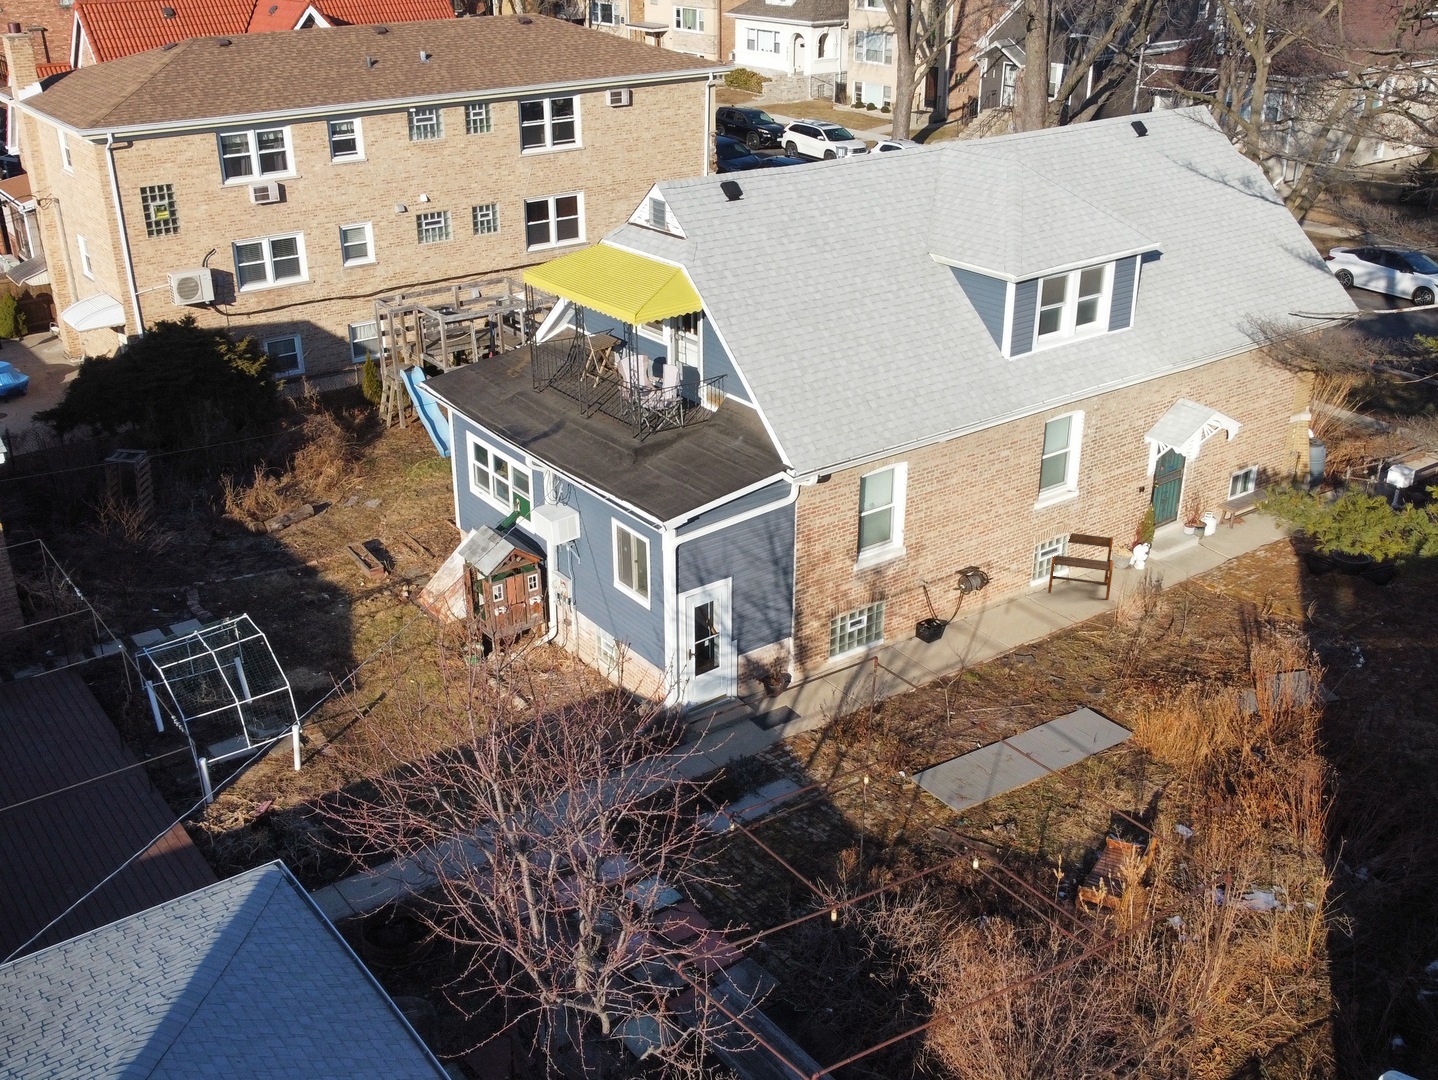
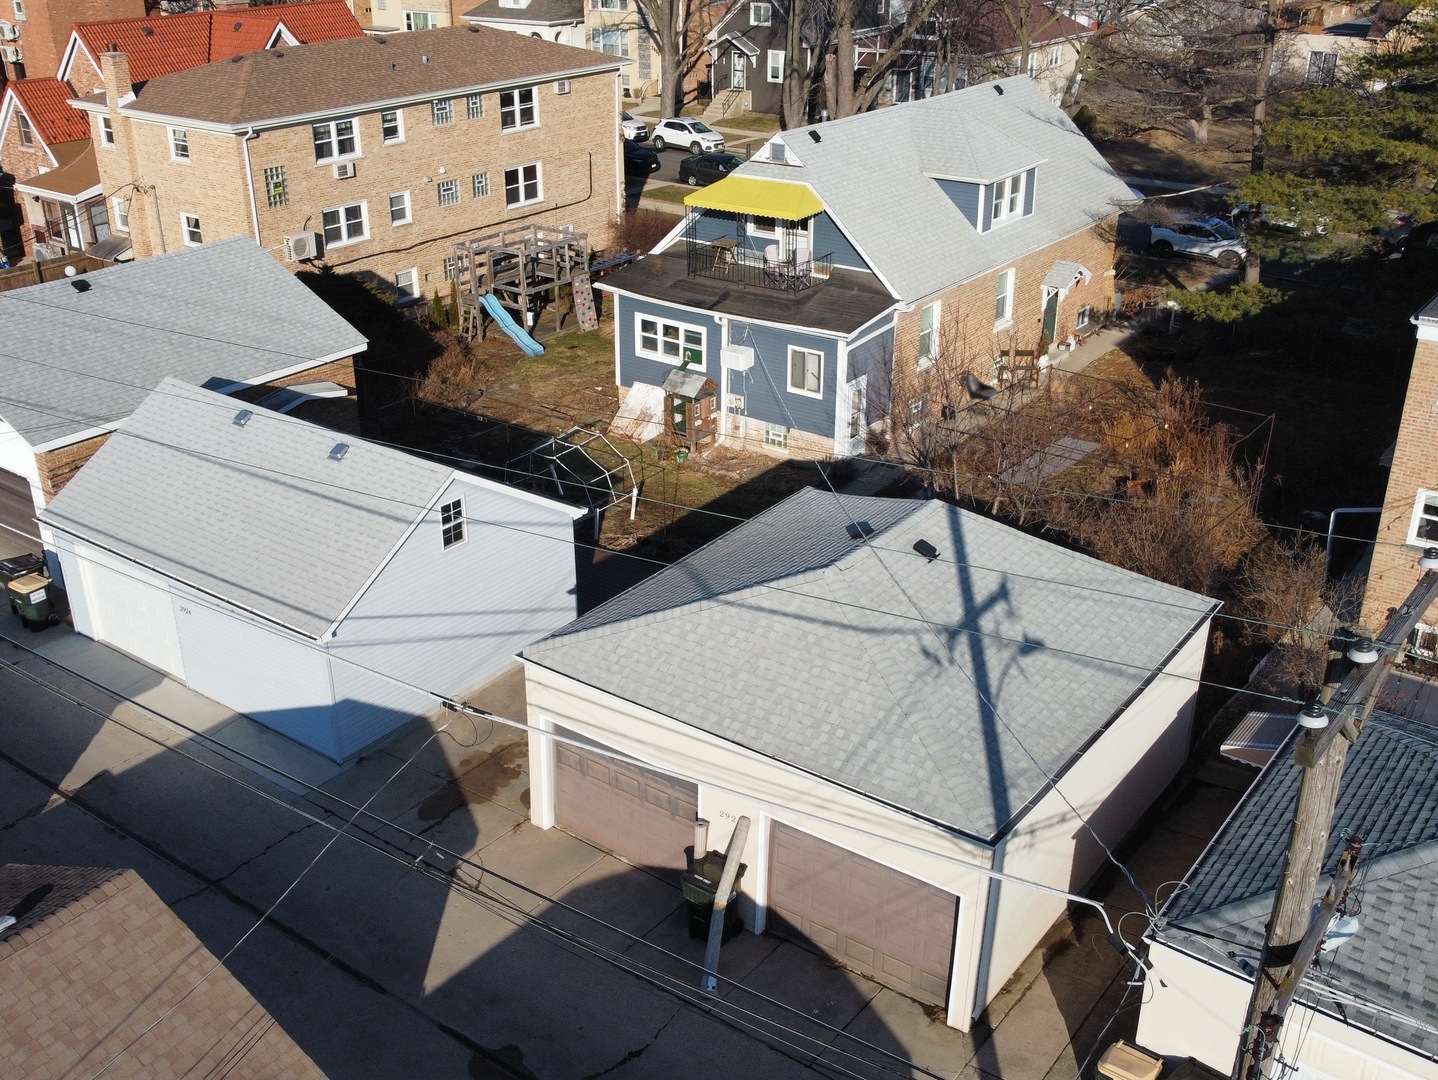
lounge chair: none [960,572,1020,640] -> present [963,374,998,410]

